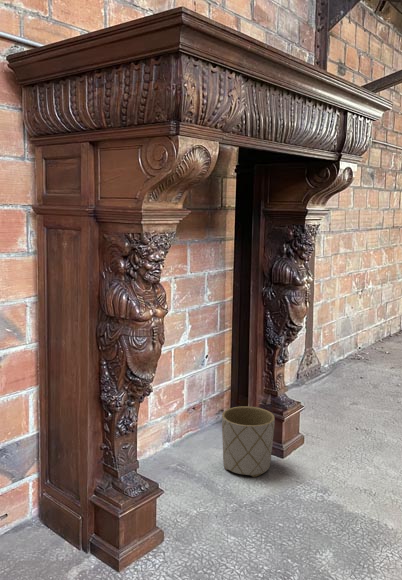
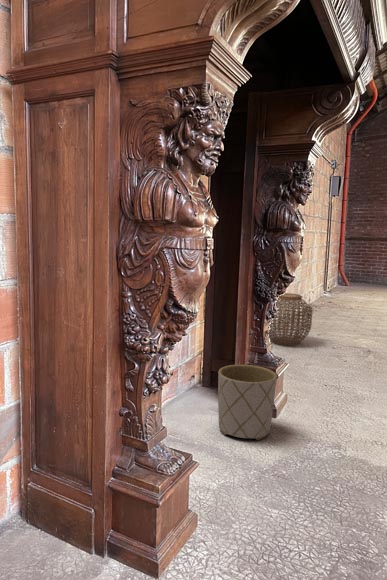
woven basket: none [322,323,374,380] -> present [267,293,312,346]

